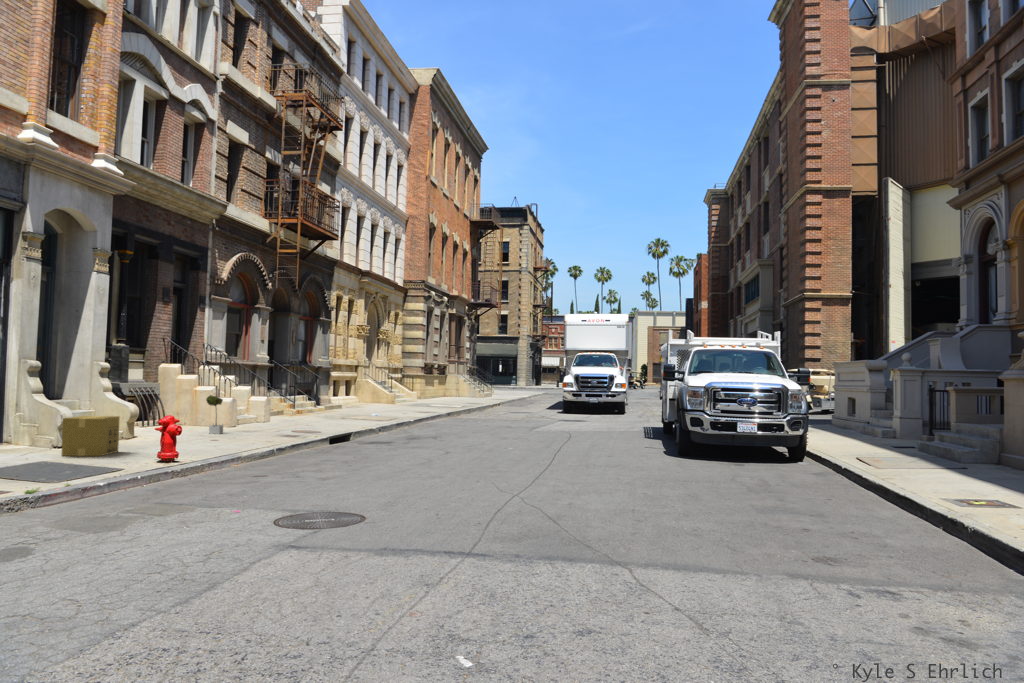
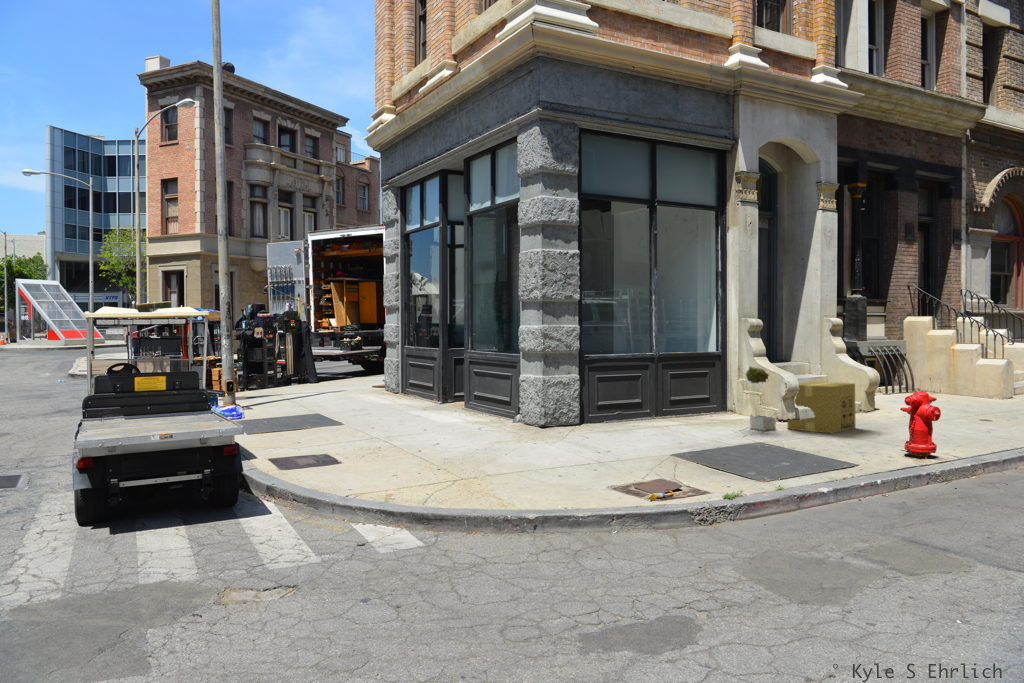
potted tree: present [206,395,223,434] -> present [746,367,776,430]

